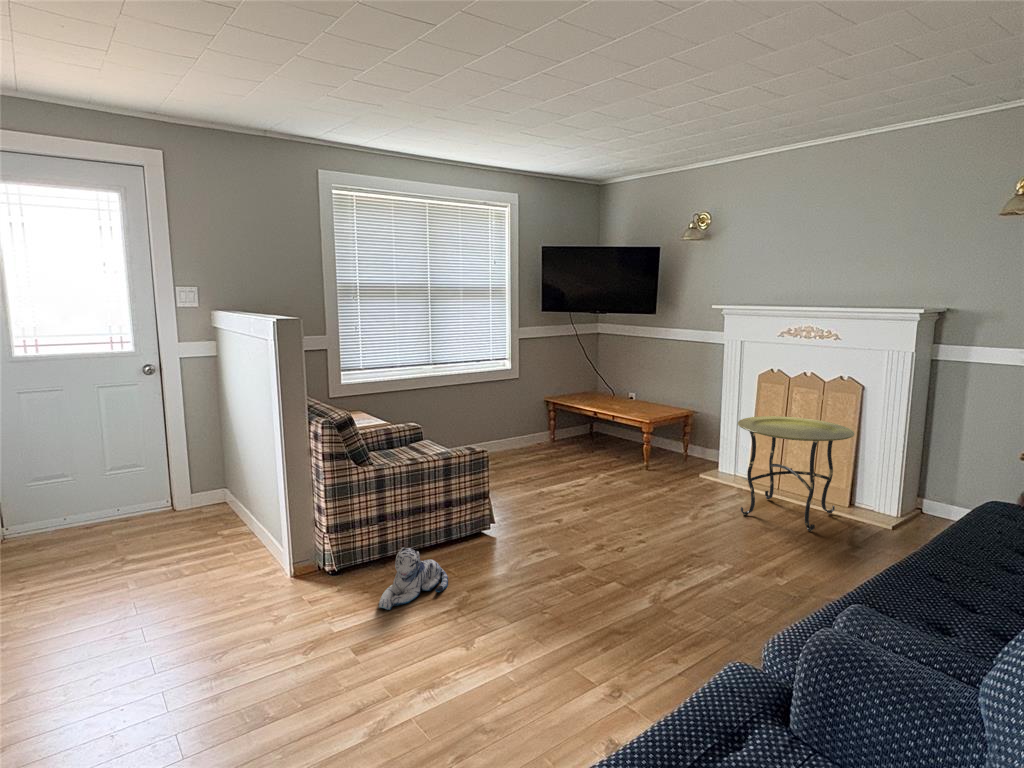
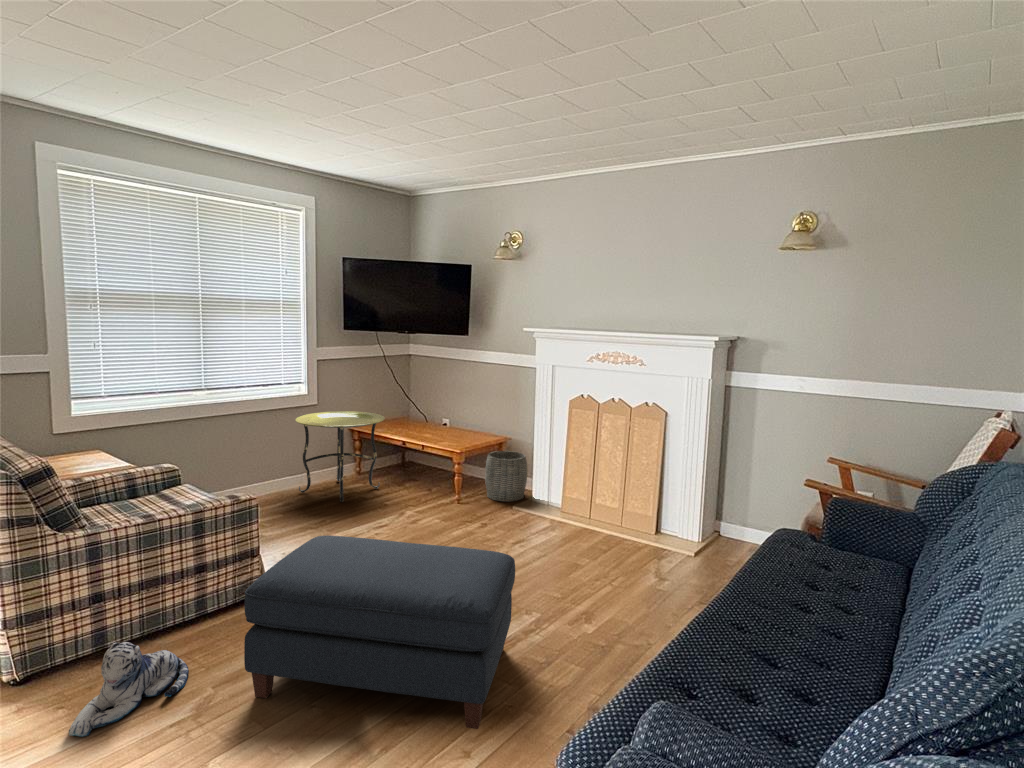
side table: present [738,416,854,532] -> present [295,411,385,502]
woven basket: none [672,423,714,471] -> present [485,451,527,501]
ottoman: none [492,483,711,644] -> present [244,535,515,729]

